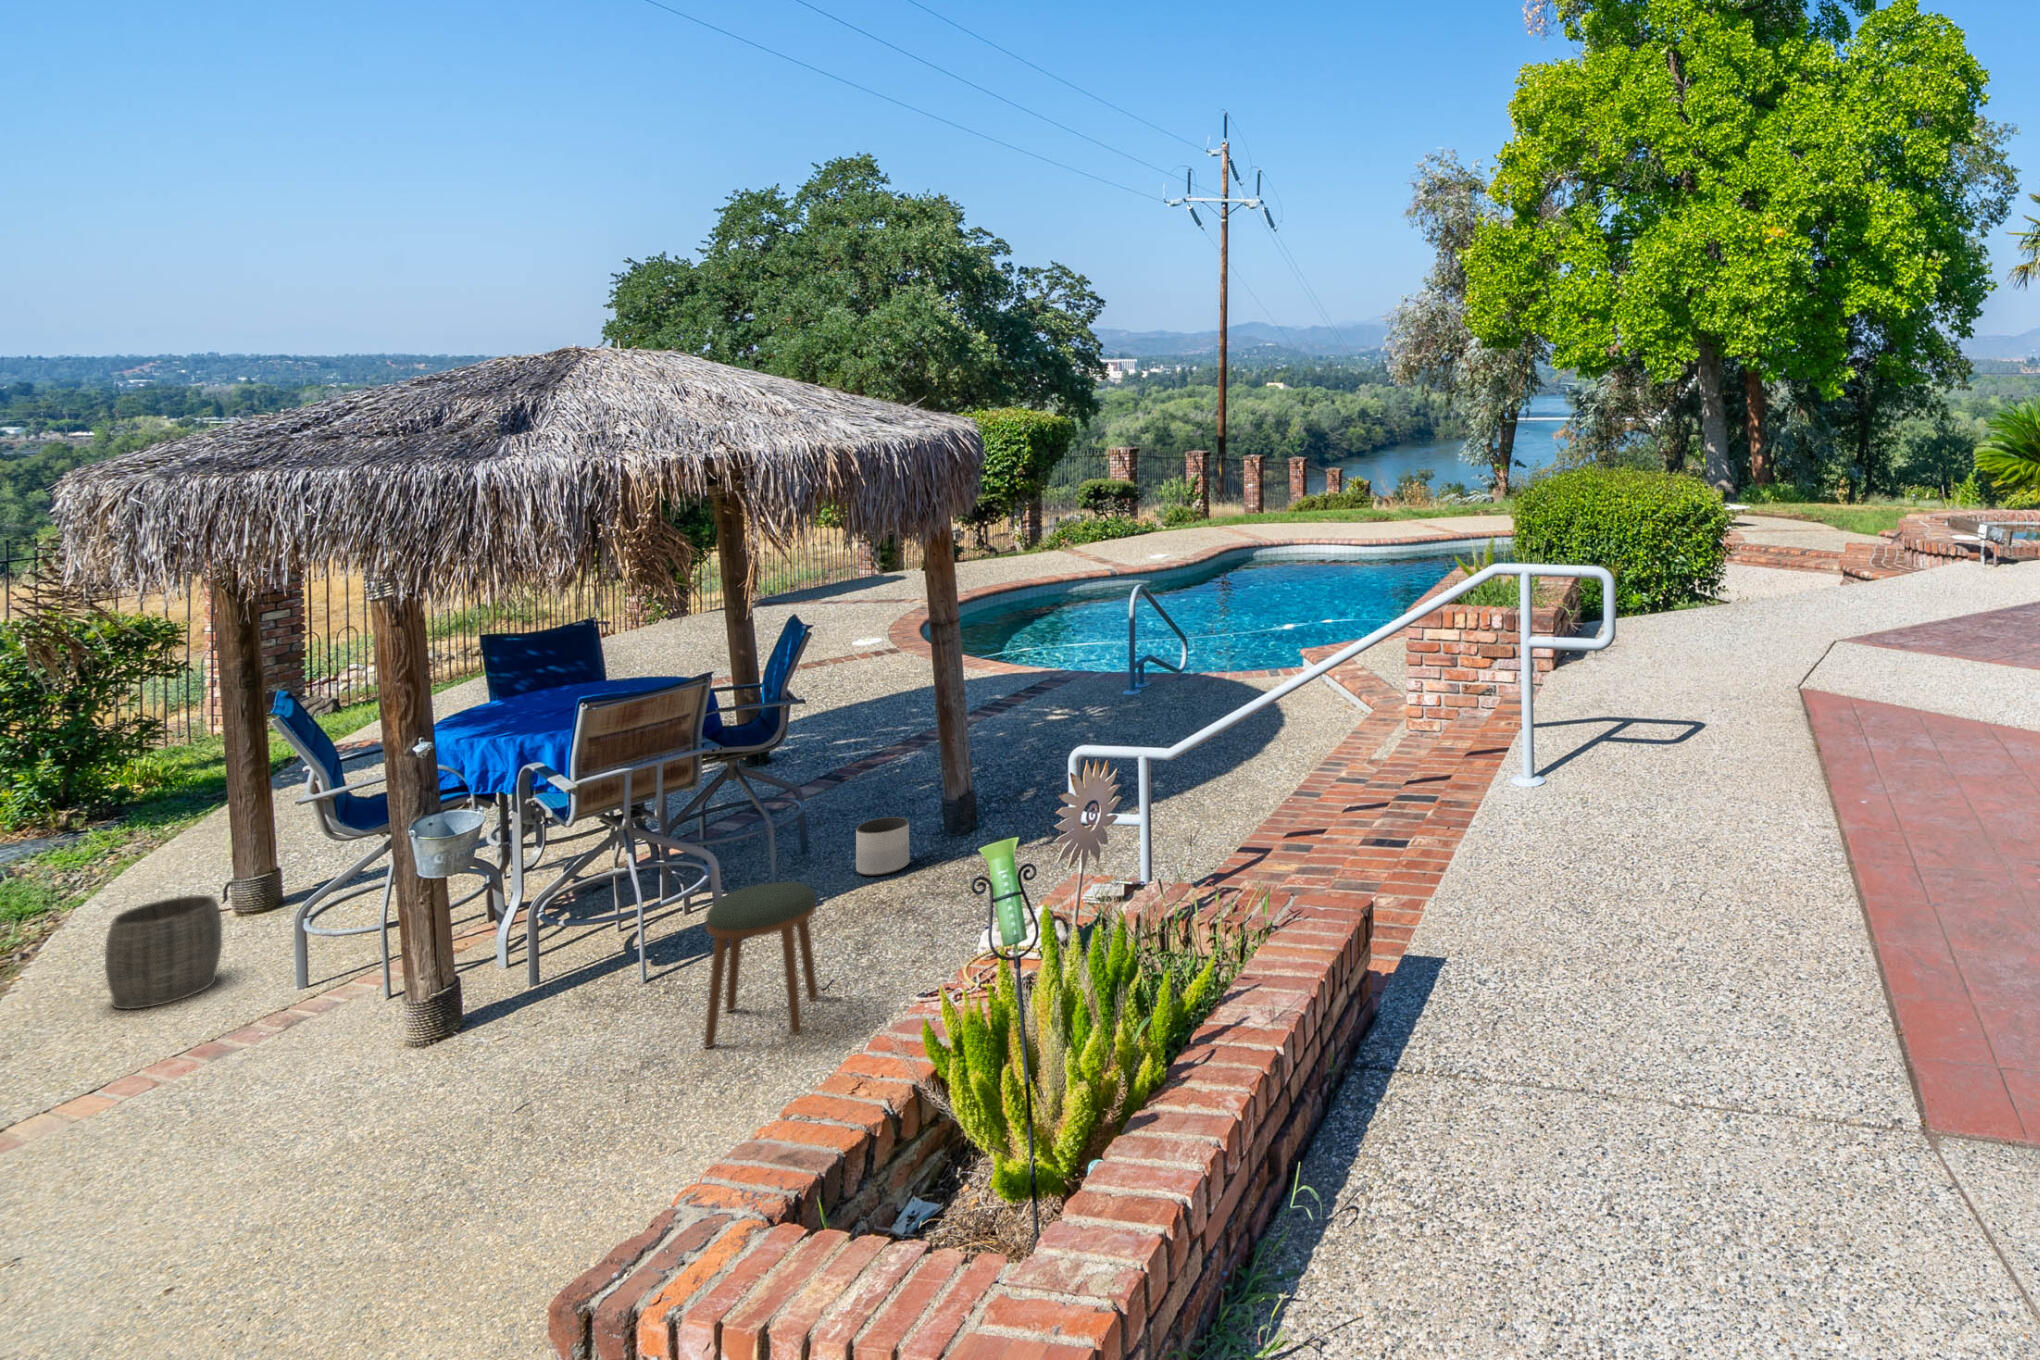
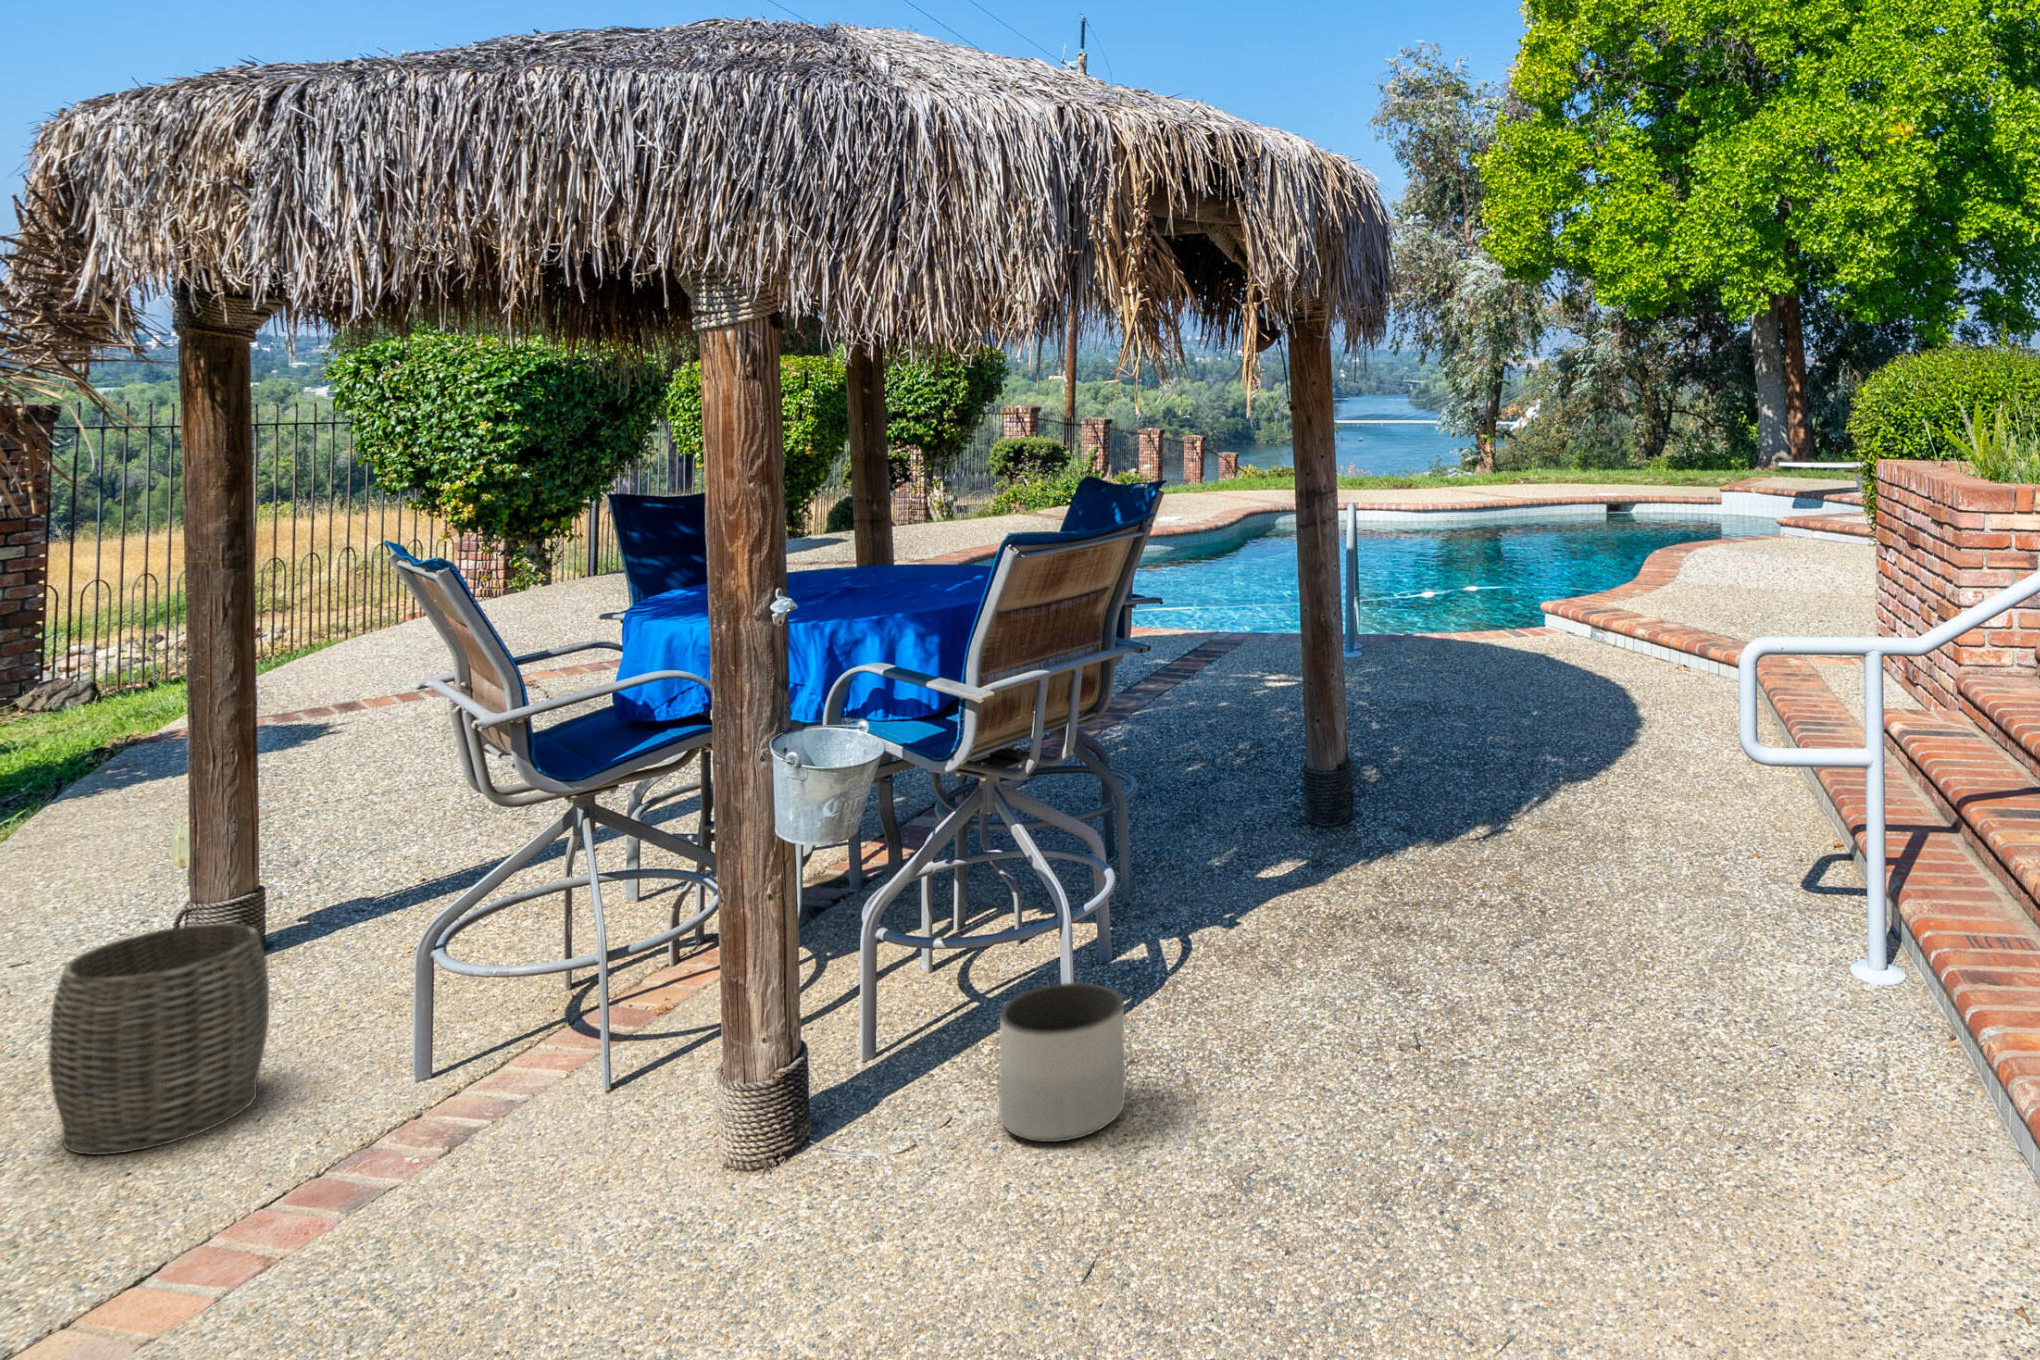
planter: present [856,817,910,876] -> present [999,983,1125,1142]
stool: present [704,882,818,1048] -> none [1411,859,1631,1190]

